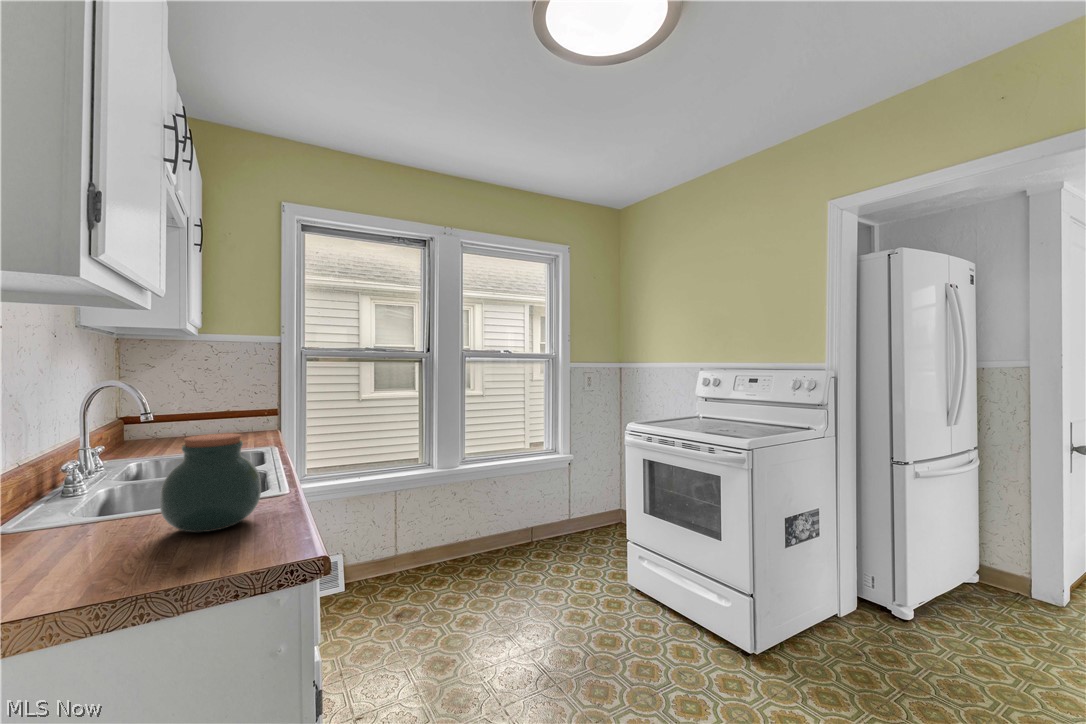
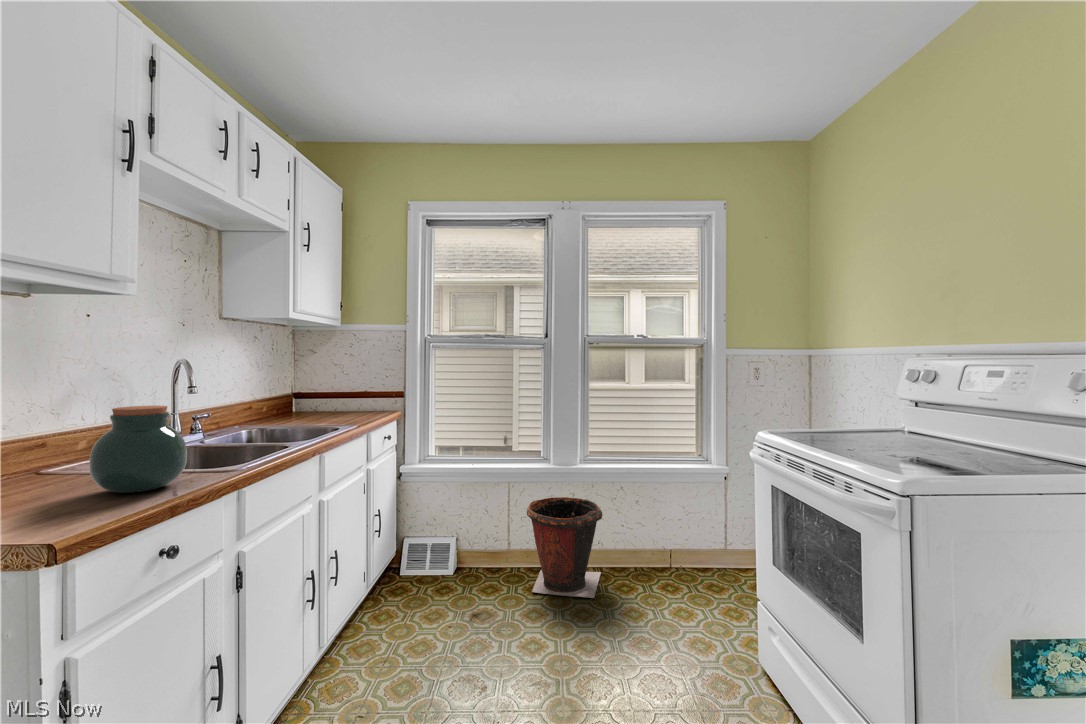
waste bin: none [422,493,493,584] -> present [527,497,602,598]

